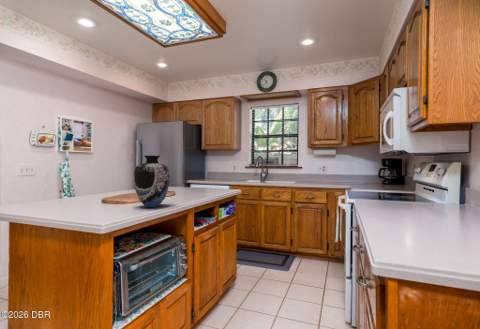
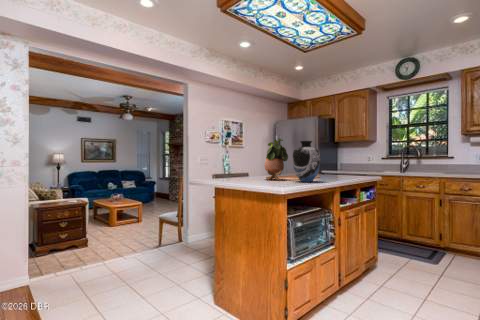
potted plant: none [99,149,132,204] -> present [265,139,288,180]

